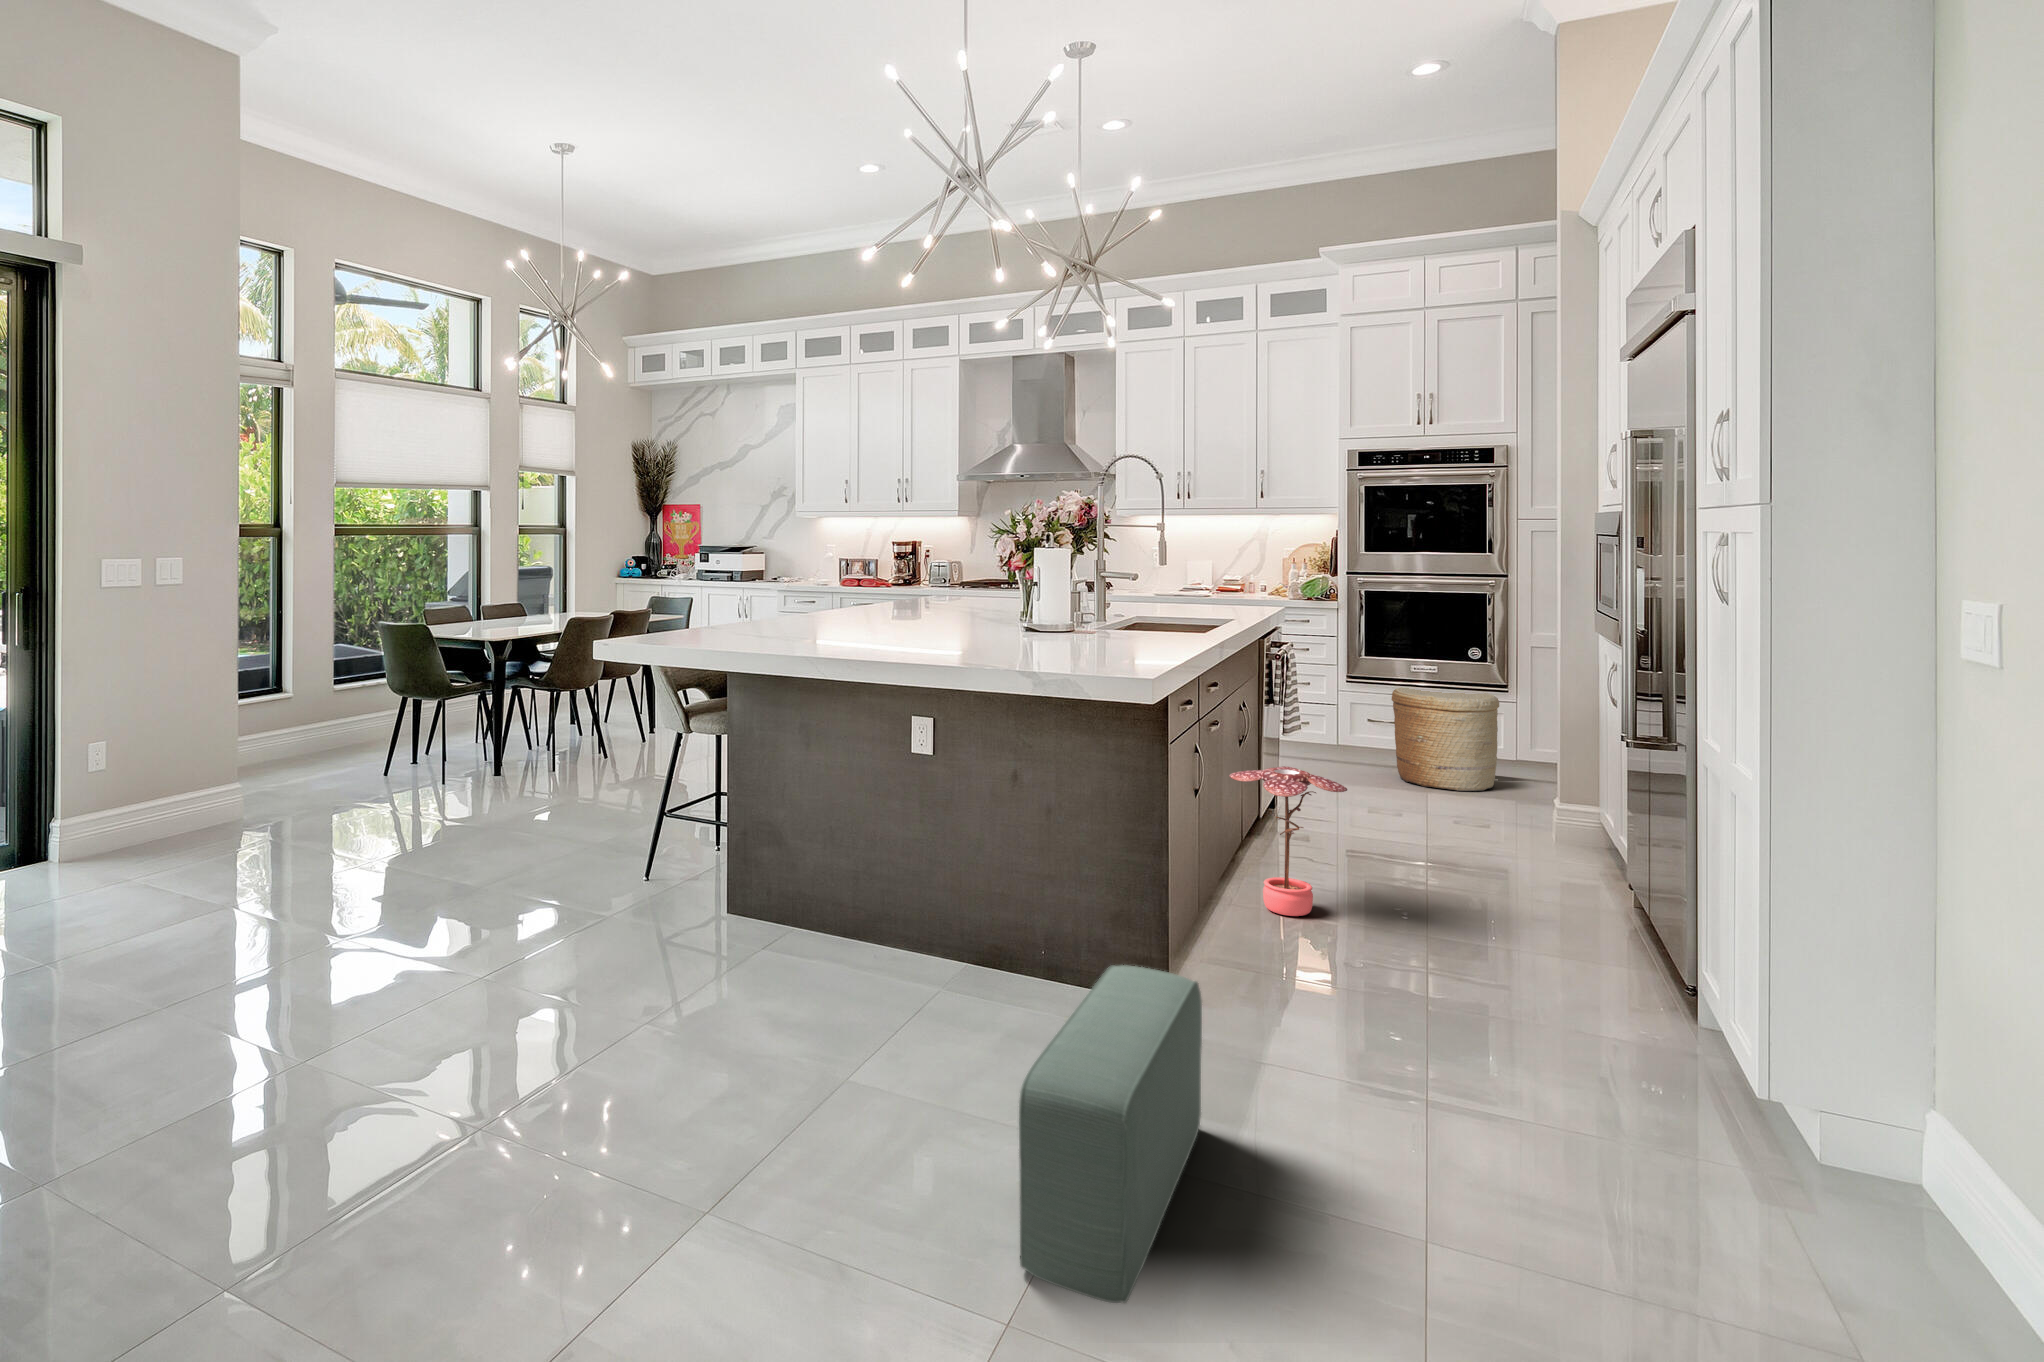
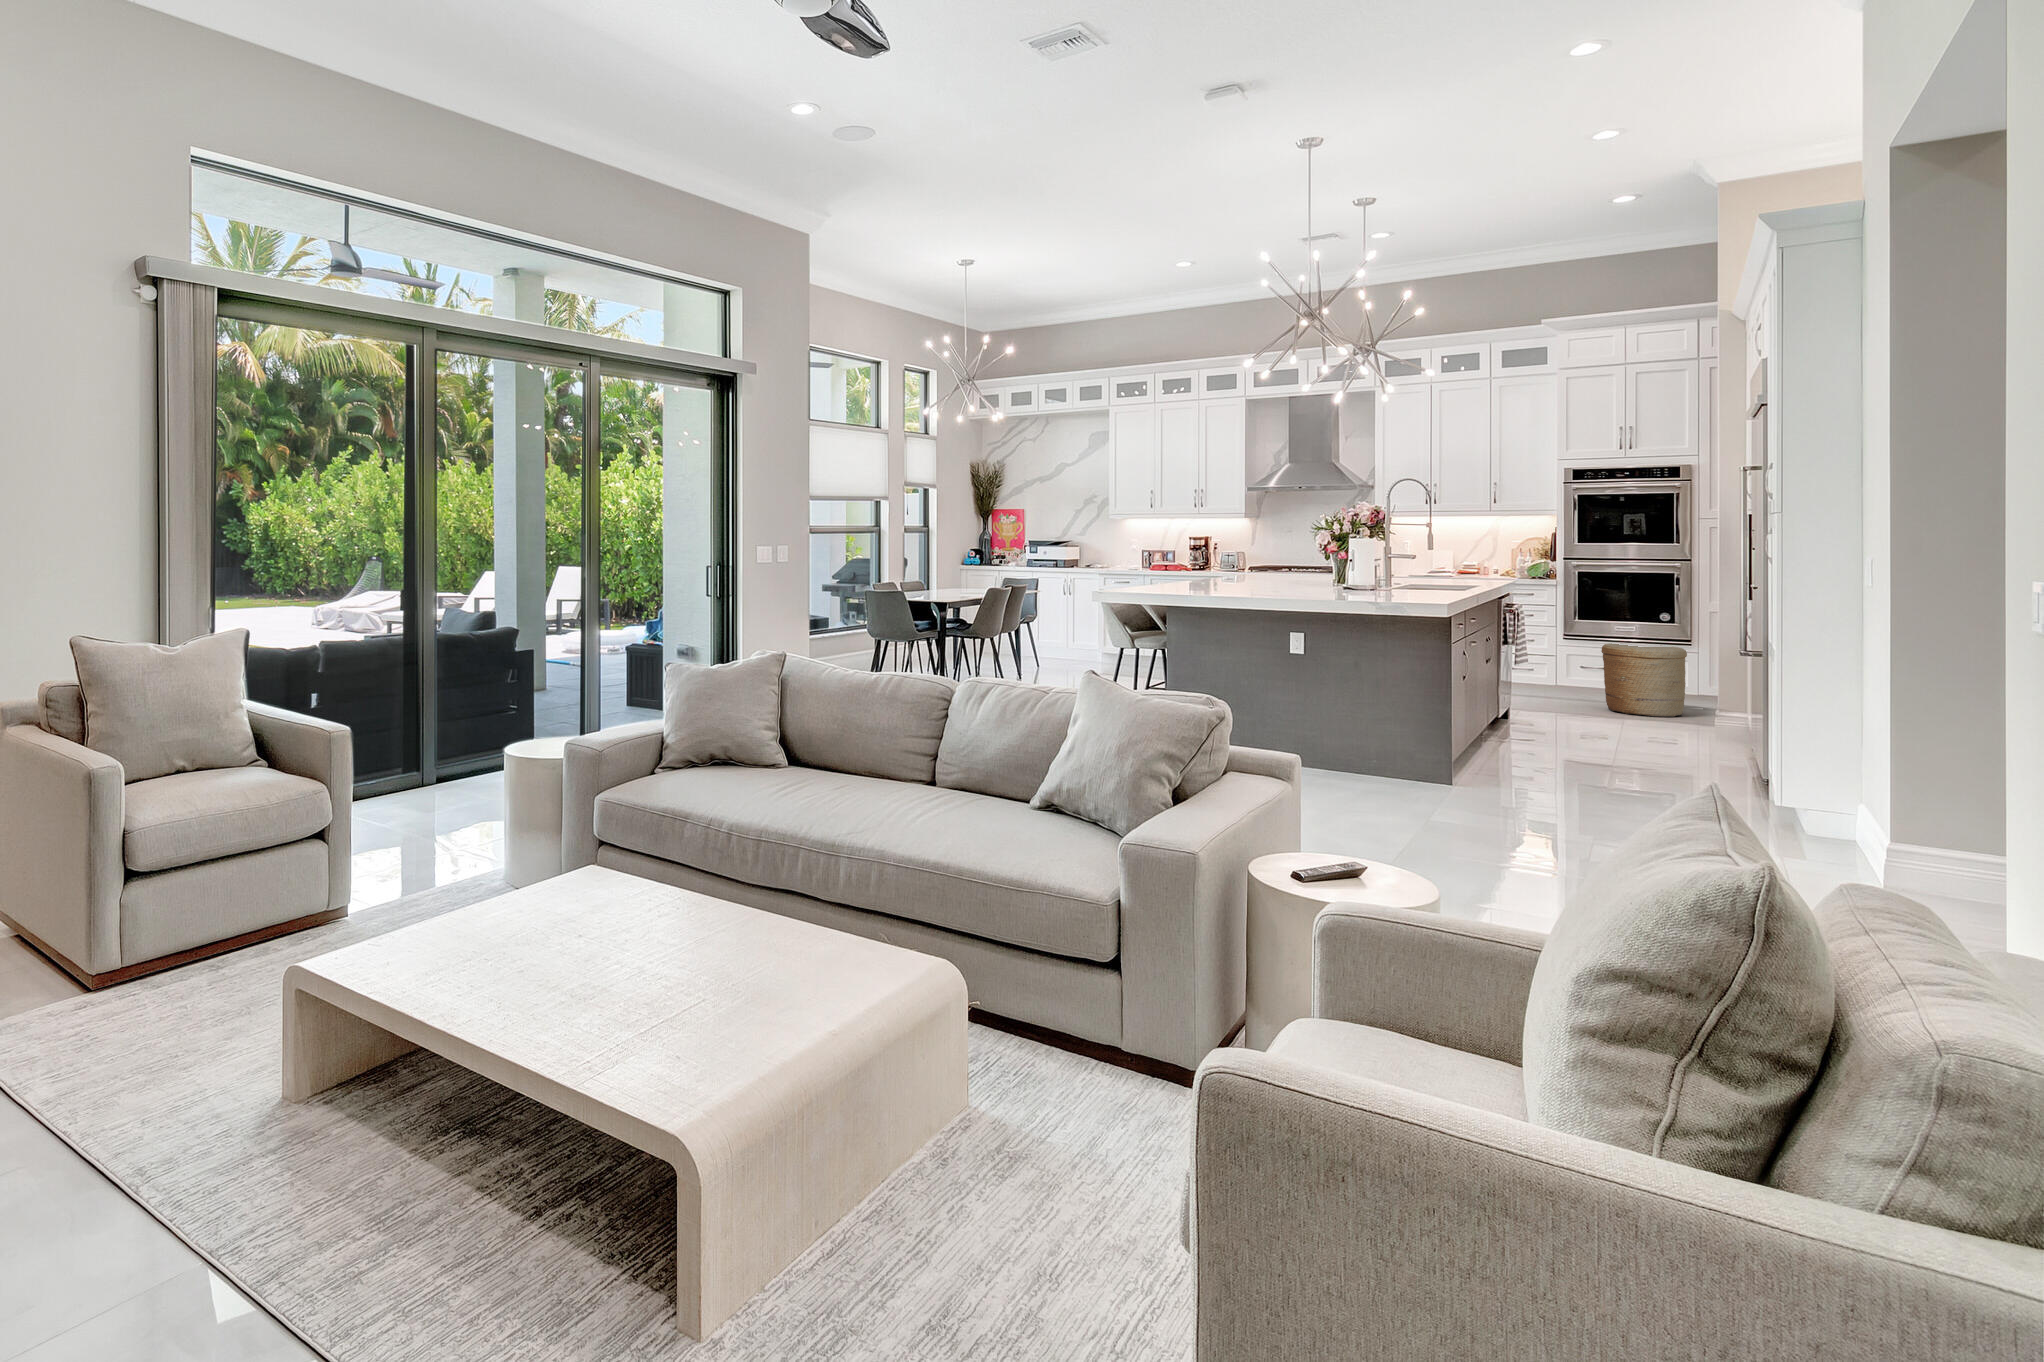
potted plant: present [1229,766,1347,916] -> none [1479,674,1559,763]
pouf: present [1019,965,1202,1303] -> none [1393,740,1474,850]

